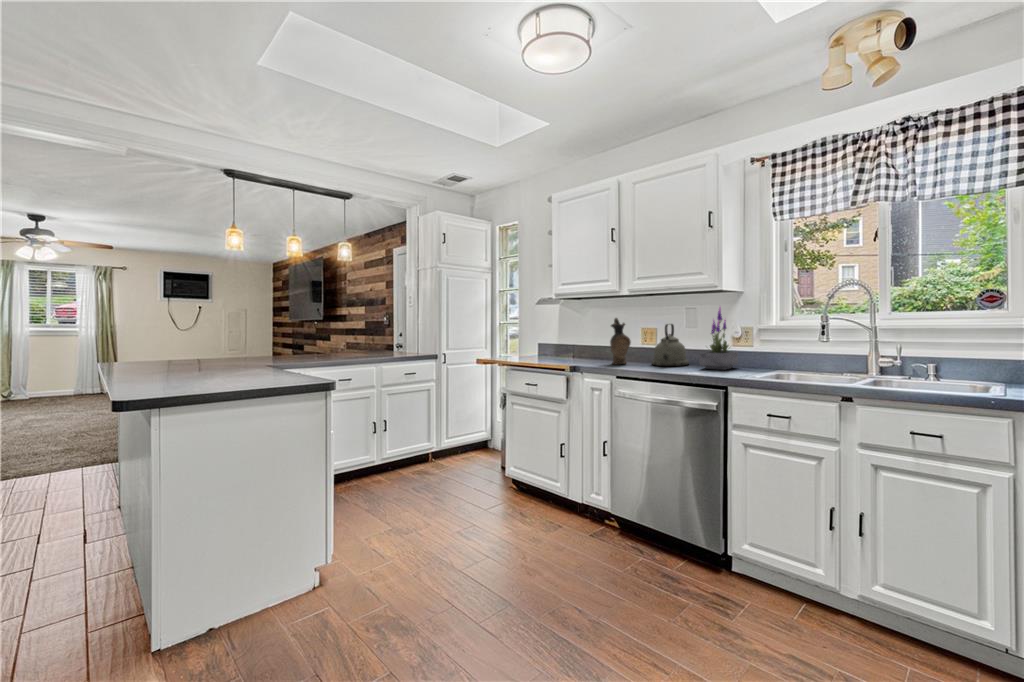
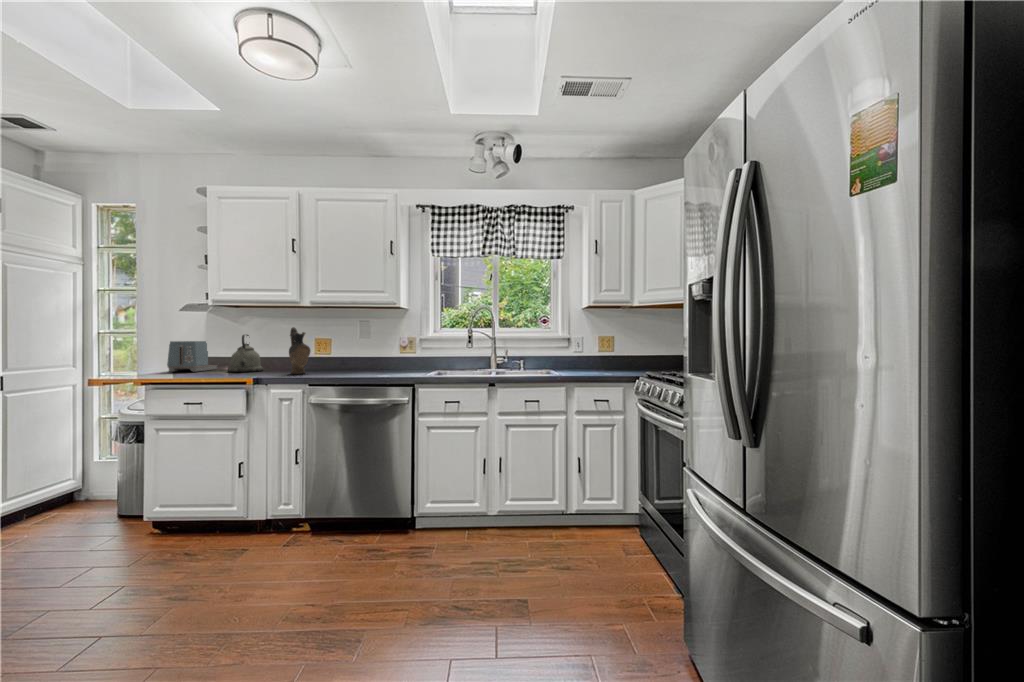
potted plant: present [699,307,738,370] -> none [380,319,408,373]
kettle: present [651,324,689,366] -> present [228,335,263,372]
toaster: none [531,330,573,357] -> present [167,341,218,372]

